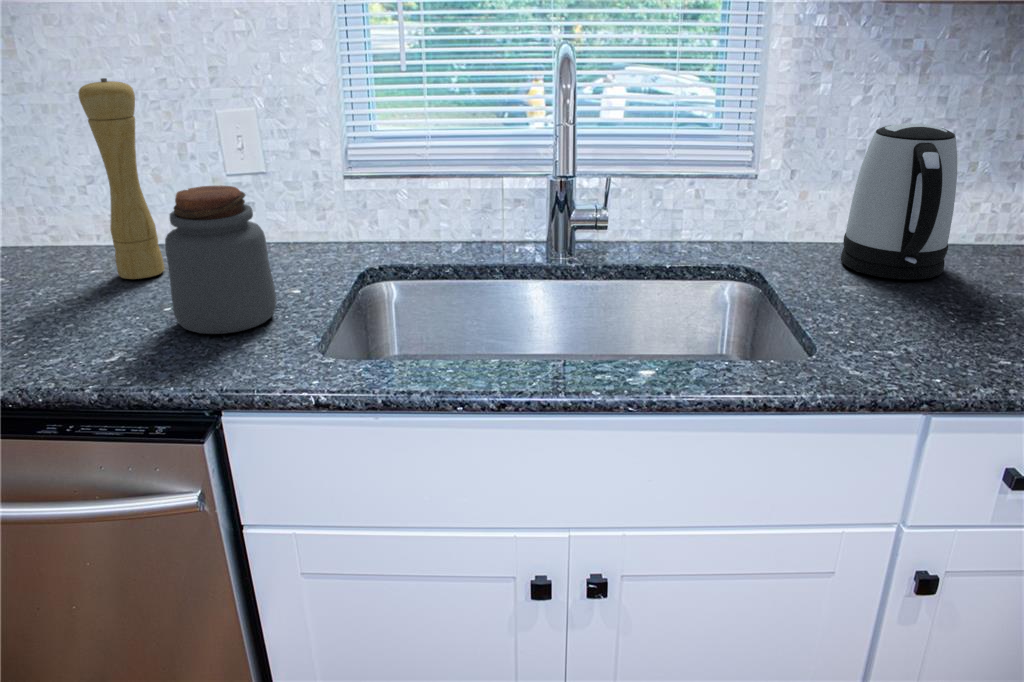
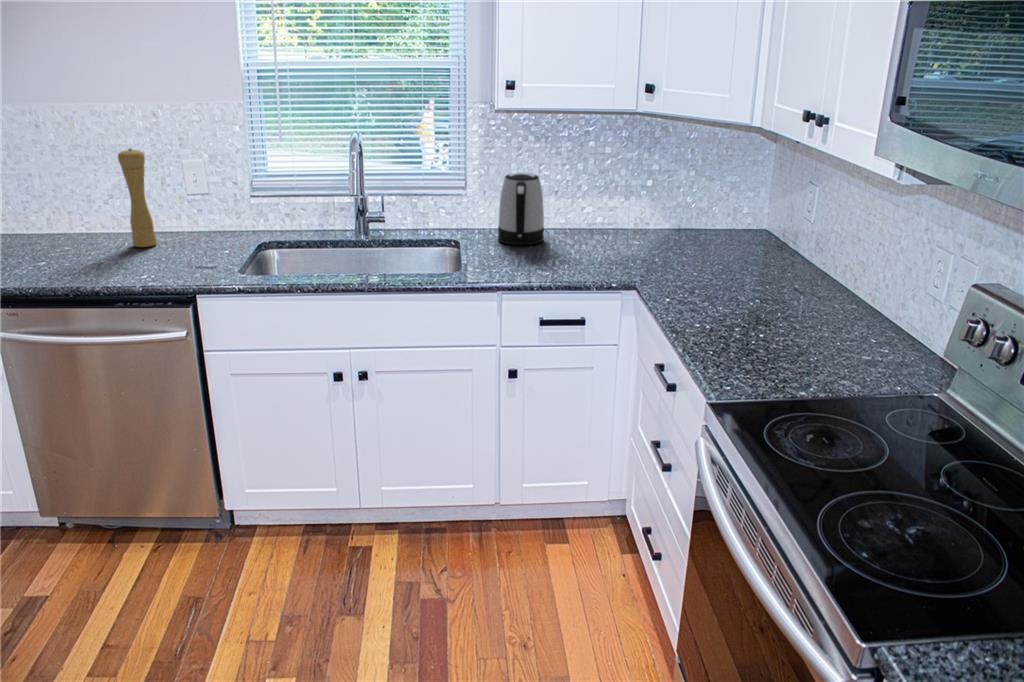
jar: present [165,186,276,334] -> none [166,201,217,268]

